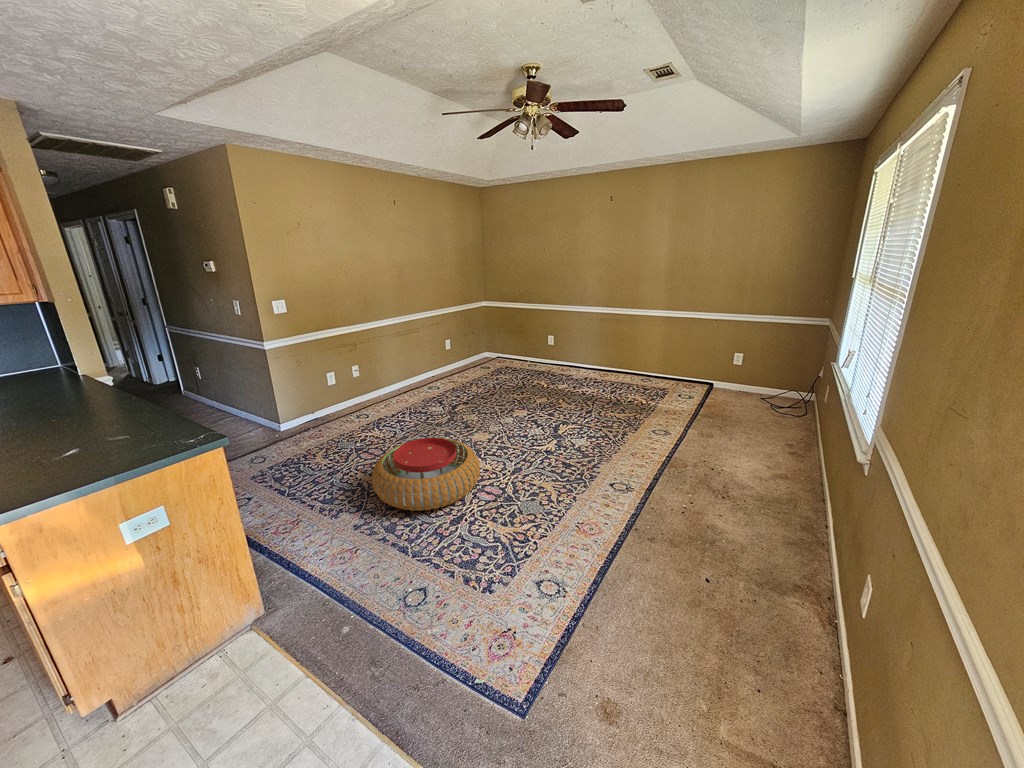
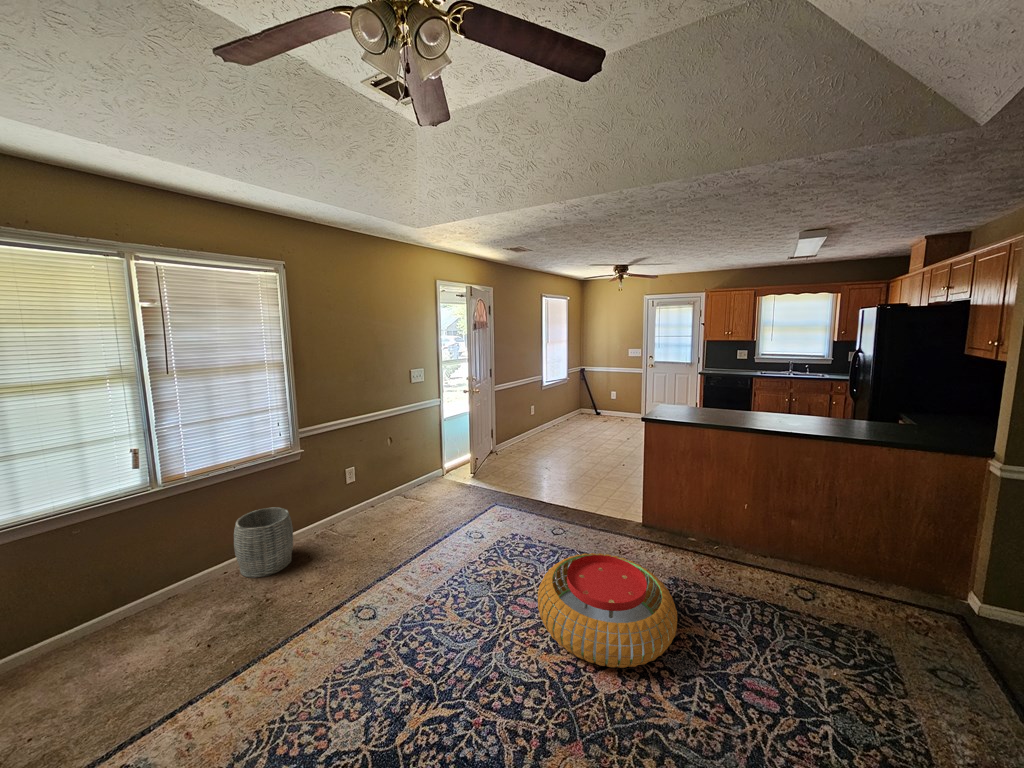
woven basket: none [753,464,827,546] -> present [234,508,293,578]

